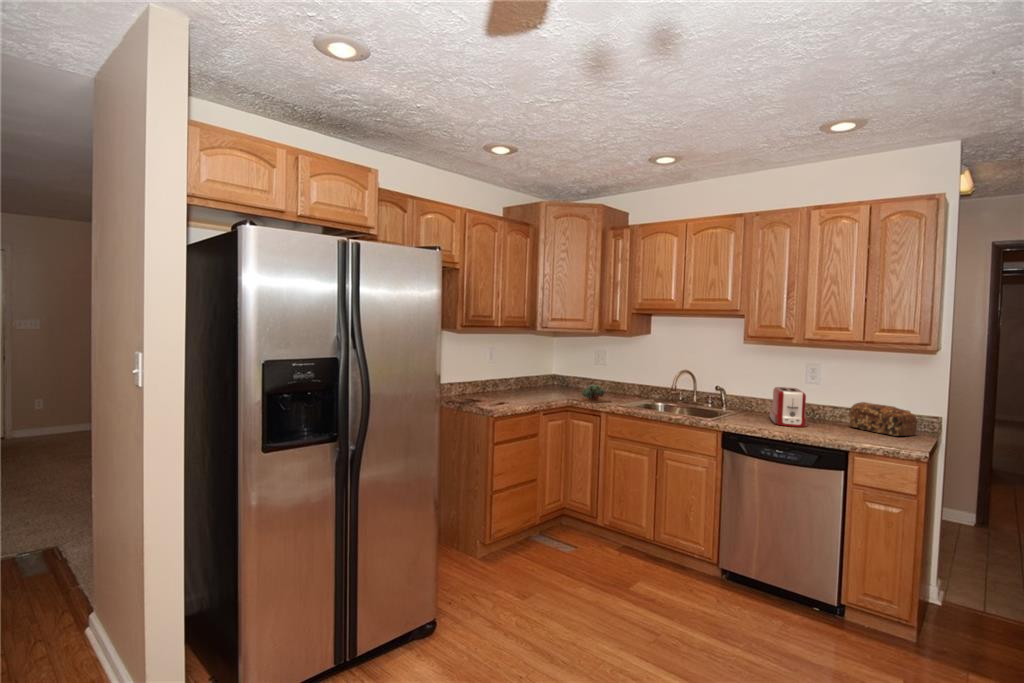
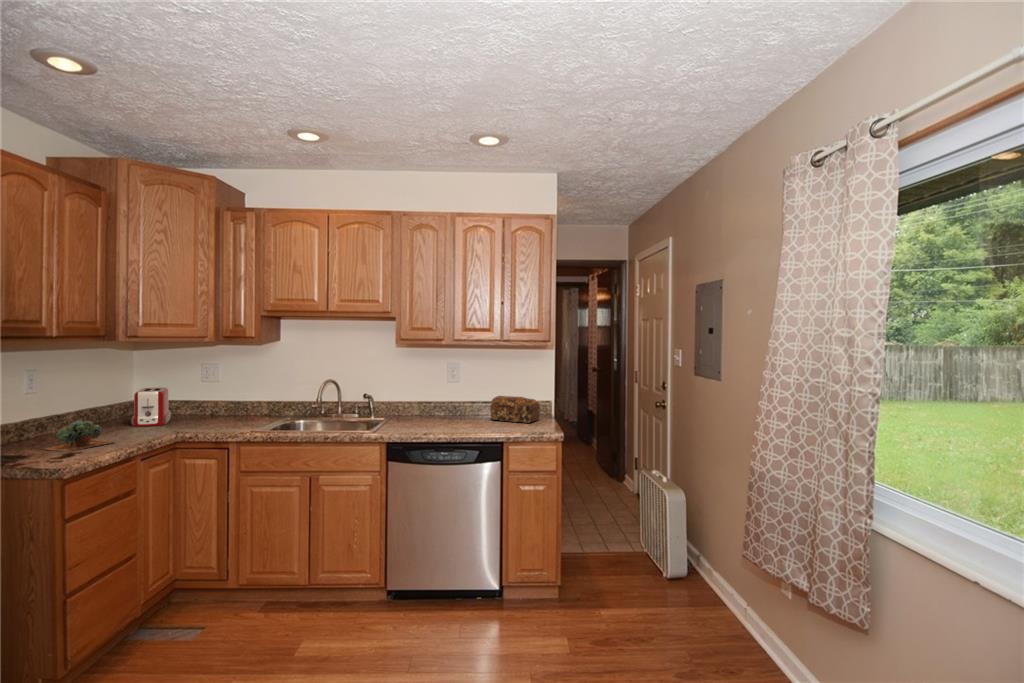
succulent plant: present [574,384,609,403] -> present [40,420,113,452]
toaster: present [770,387,807,427] -> present [131,388,171,427]

